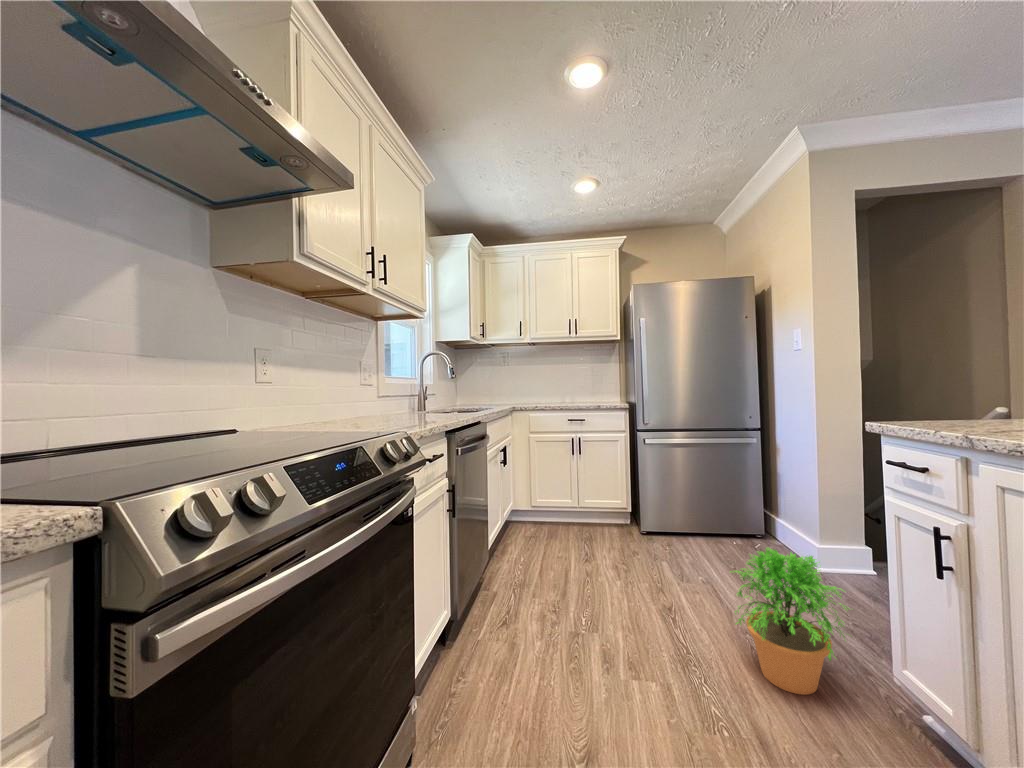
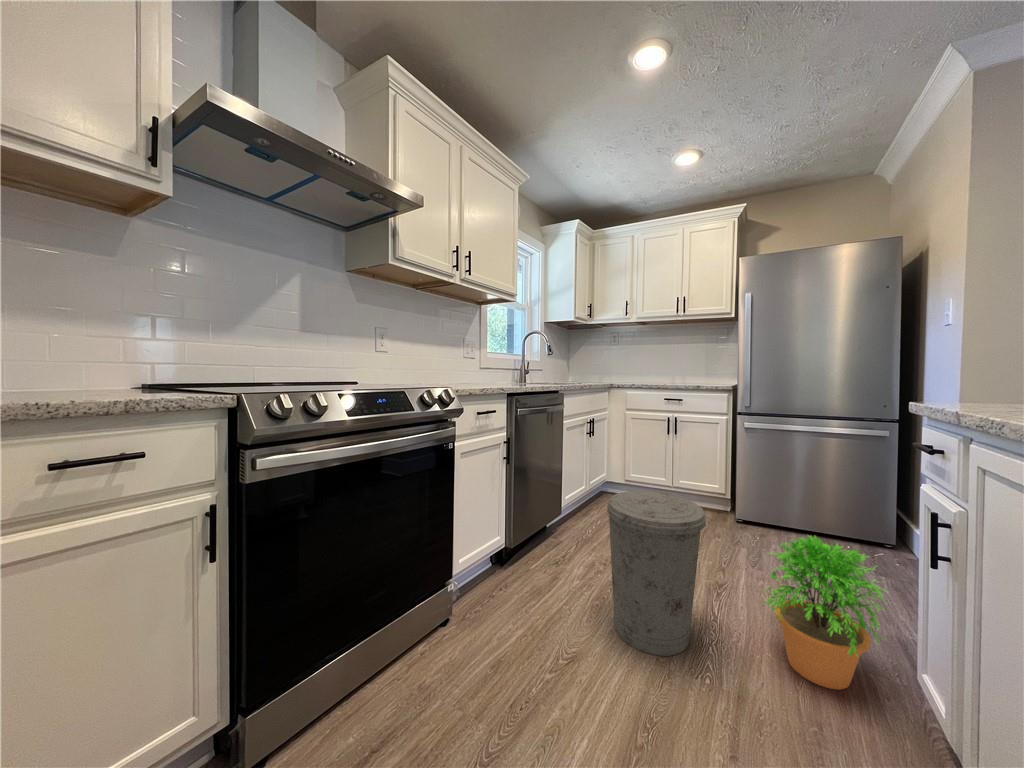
trash can: none [588,528,694,716] -> present [607,491,706,656]

